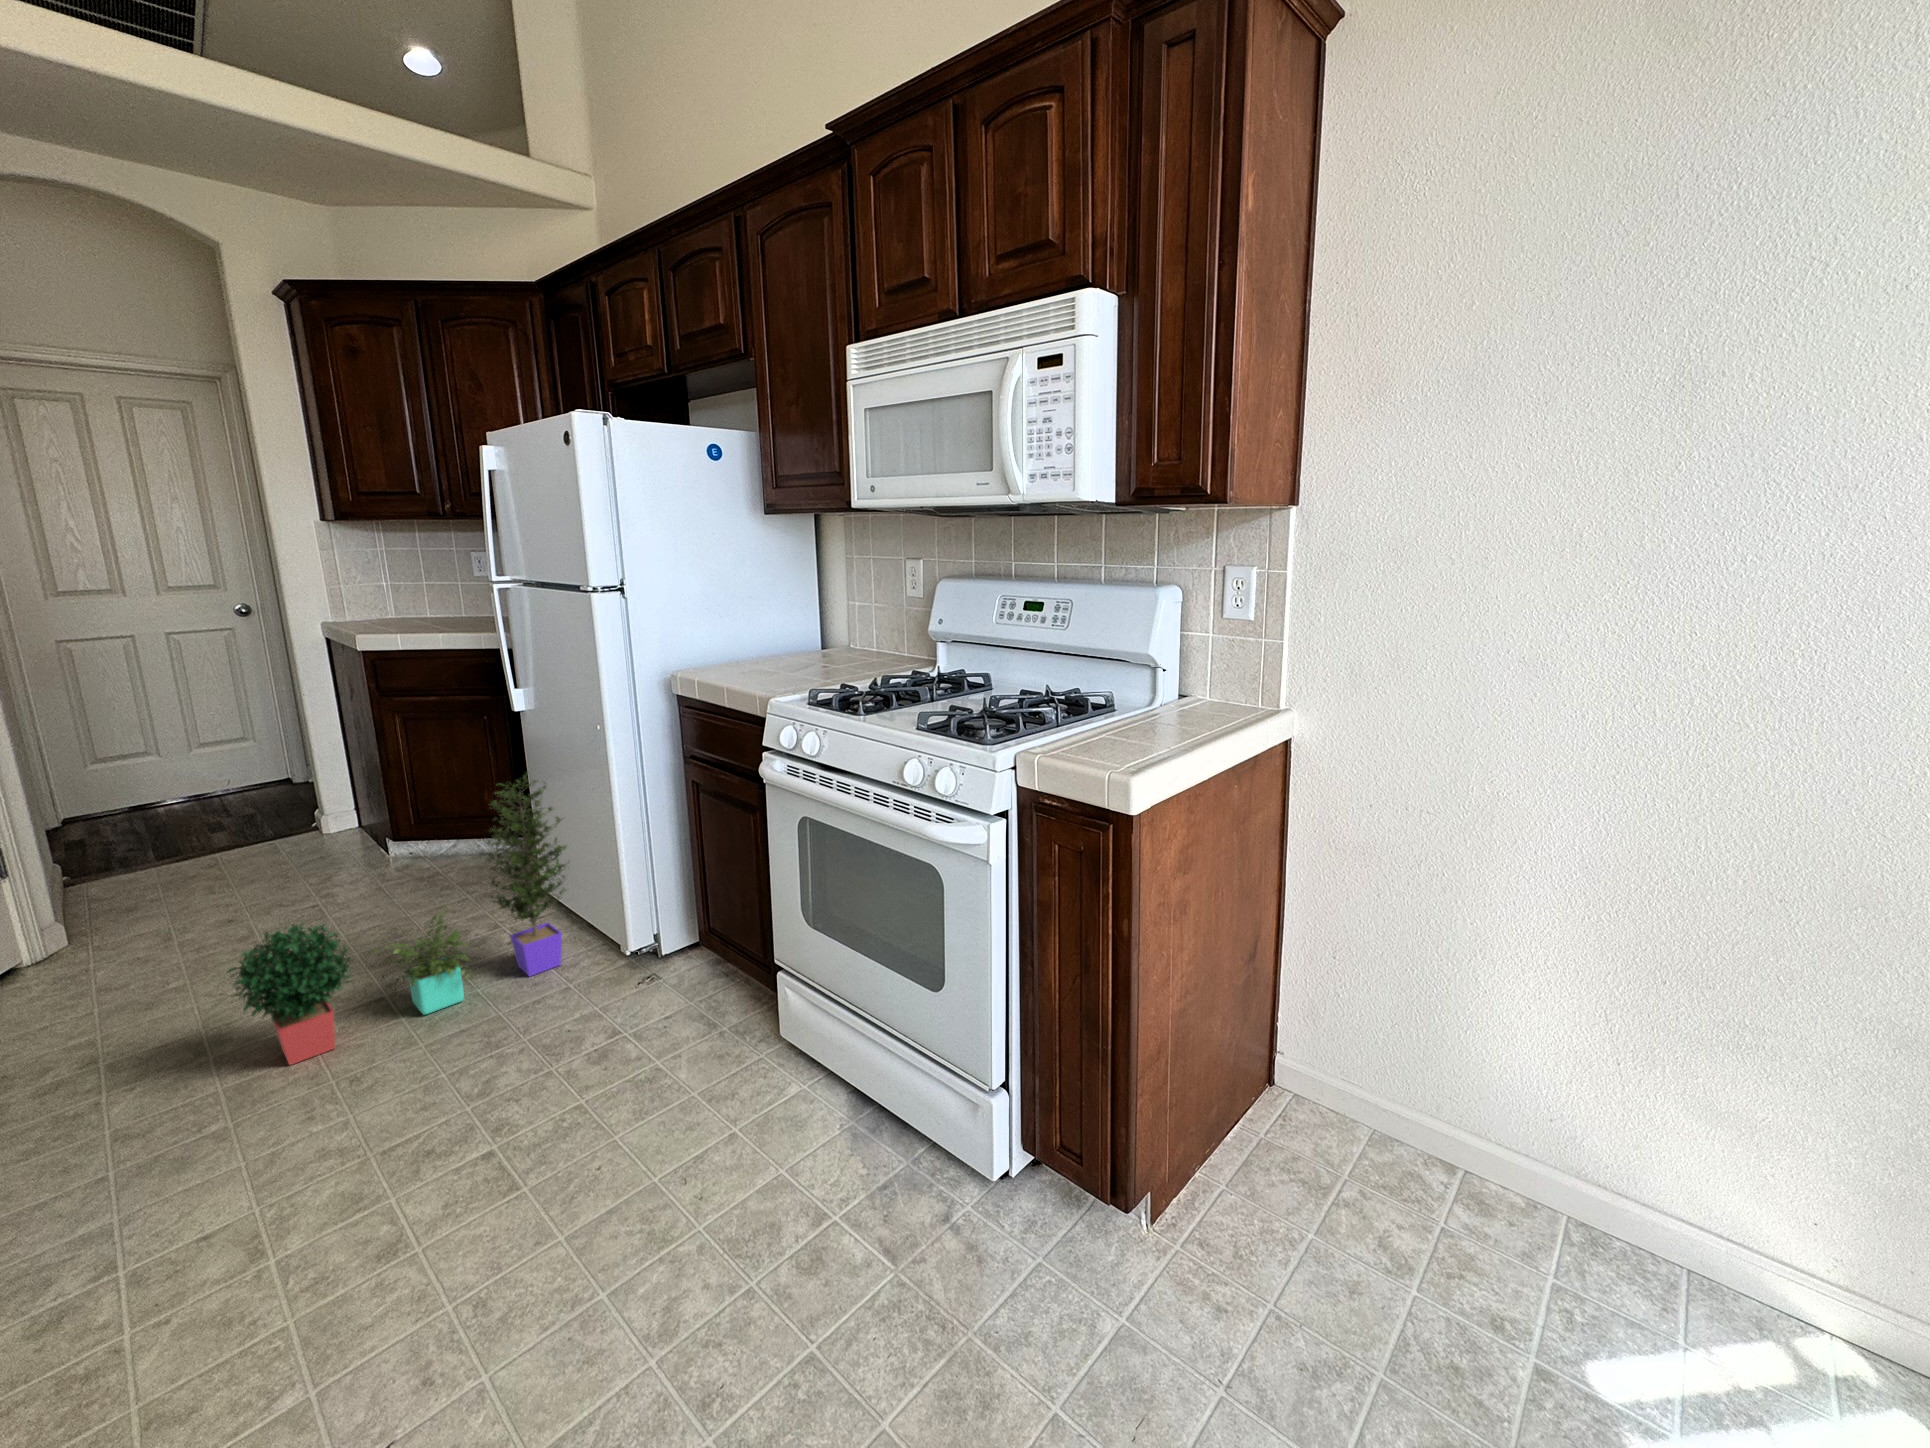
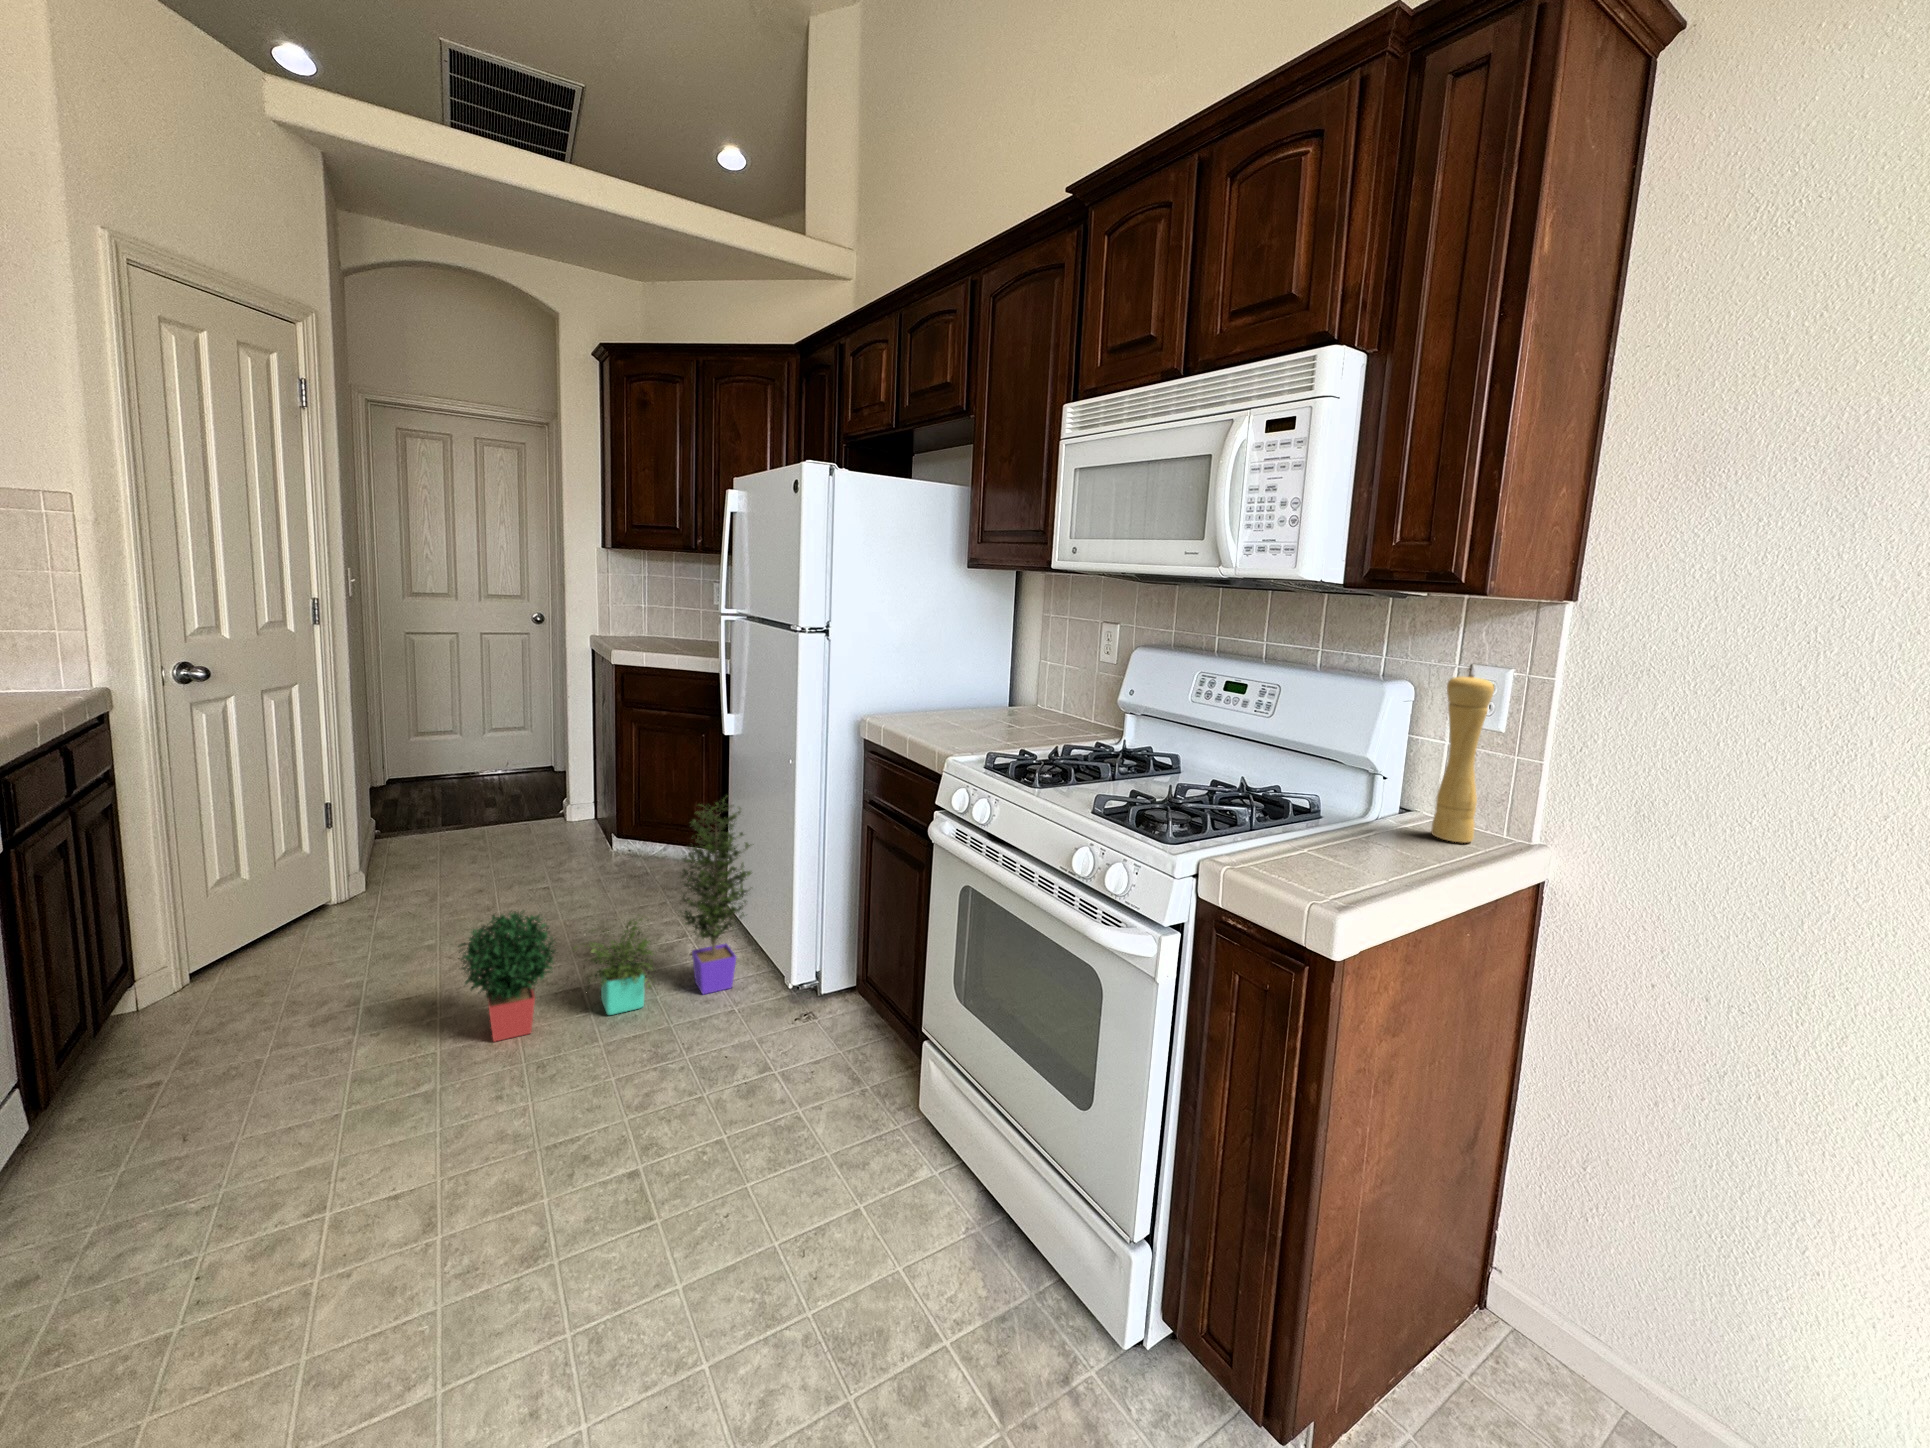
pepper mill: none [1203,573,1242,714] -> present [1431,674,1494,843]

